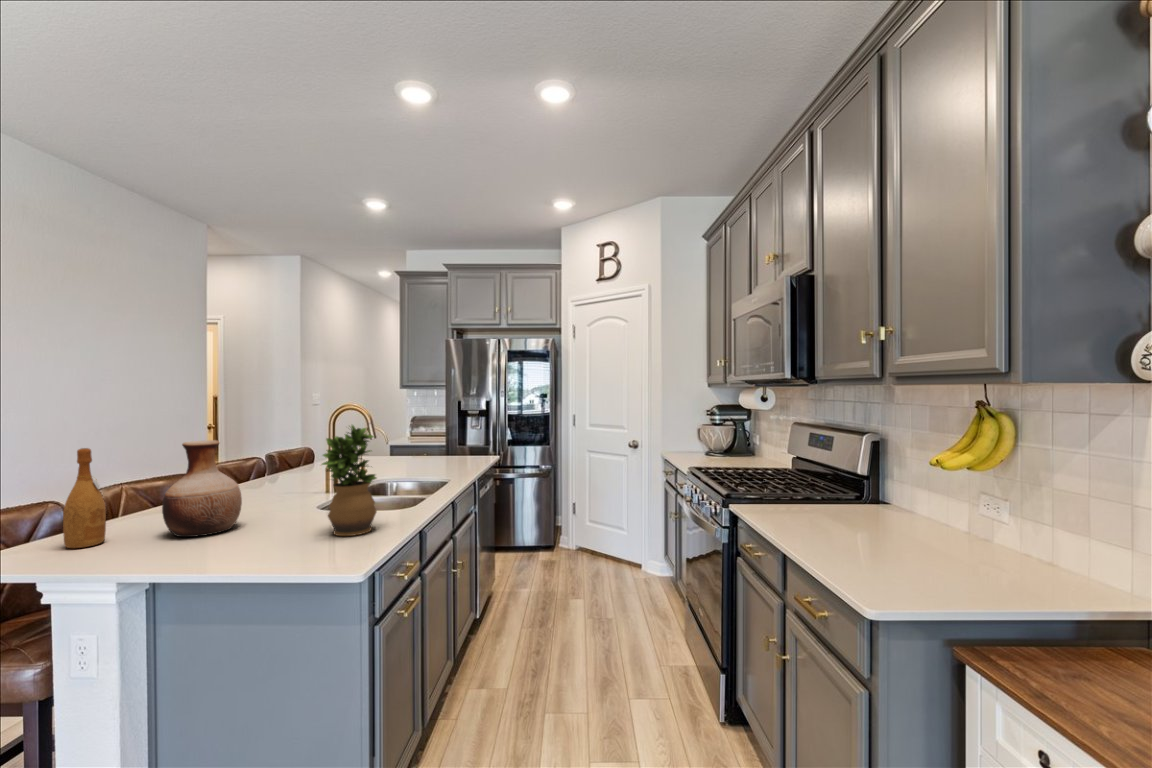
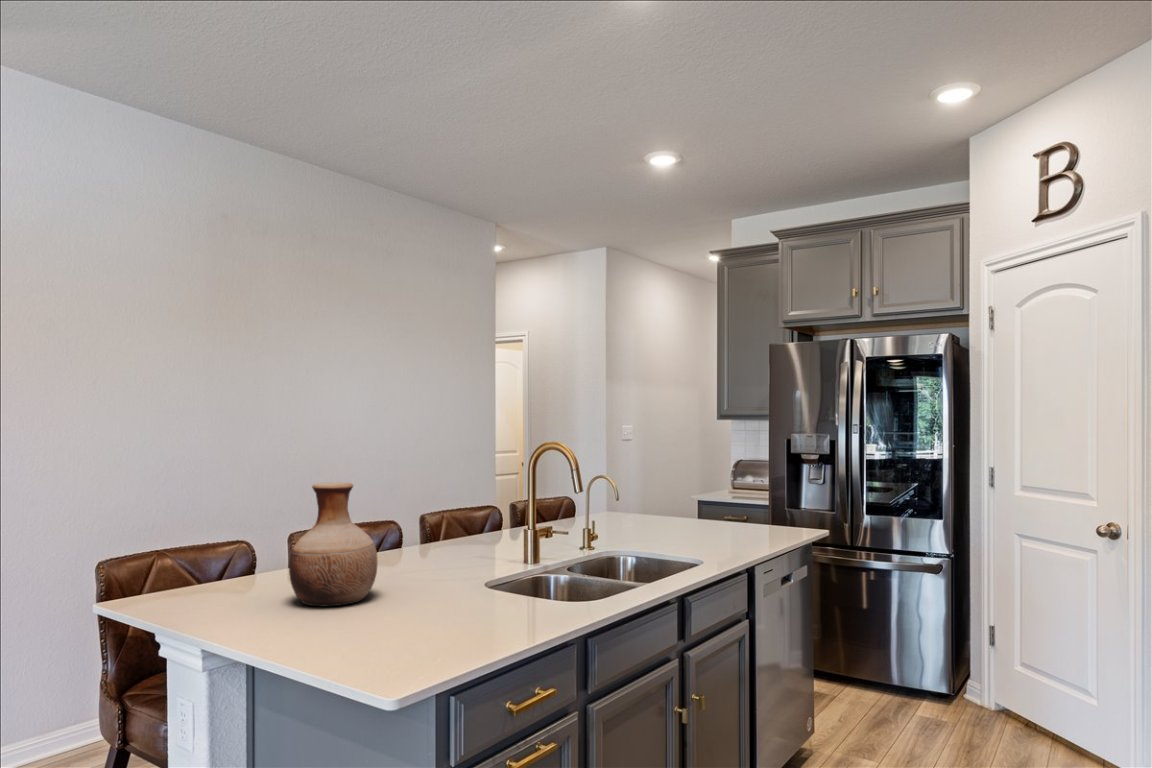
potted plant: present [322,425,377,536] -> none [421,472,507,643]
wine bottle: present [63,448,106,548] -> none [205,483,245,600]

